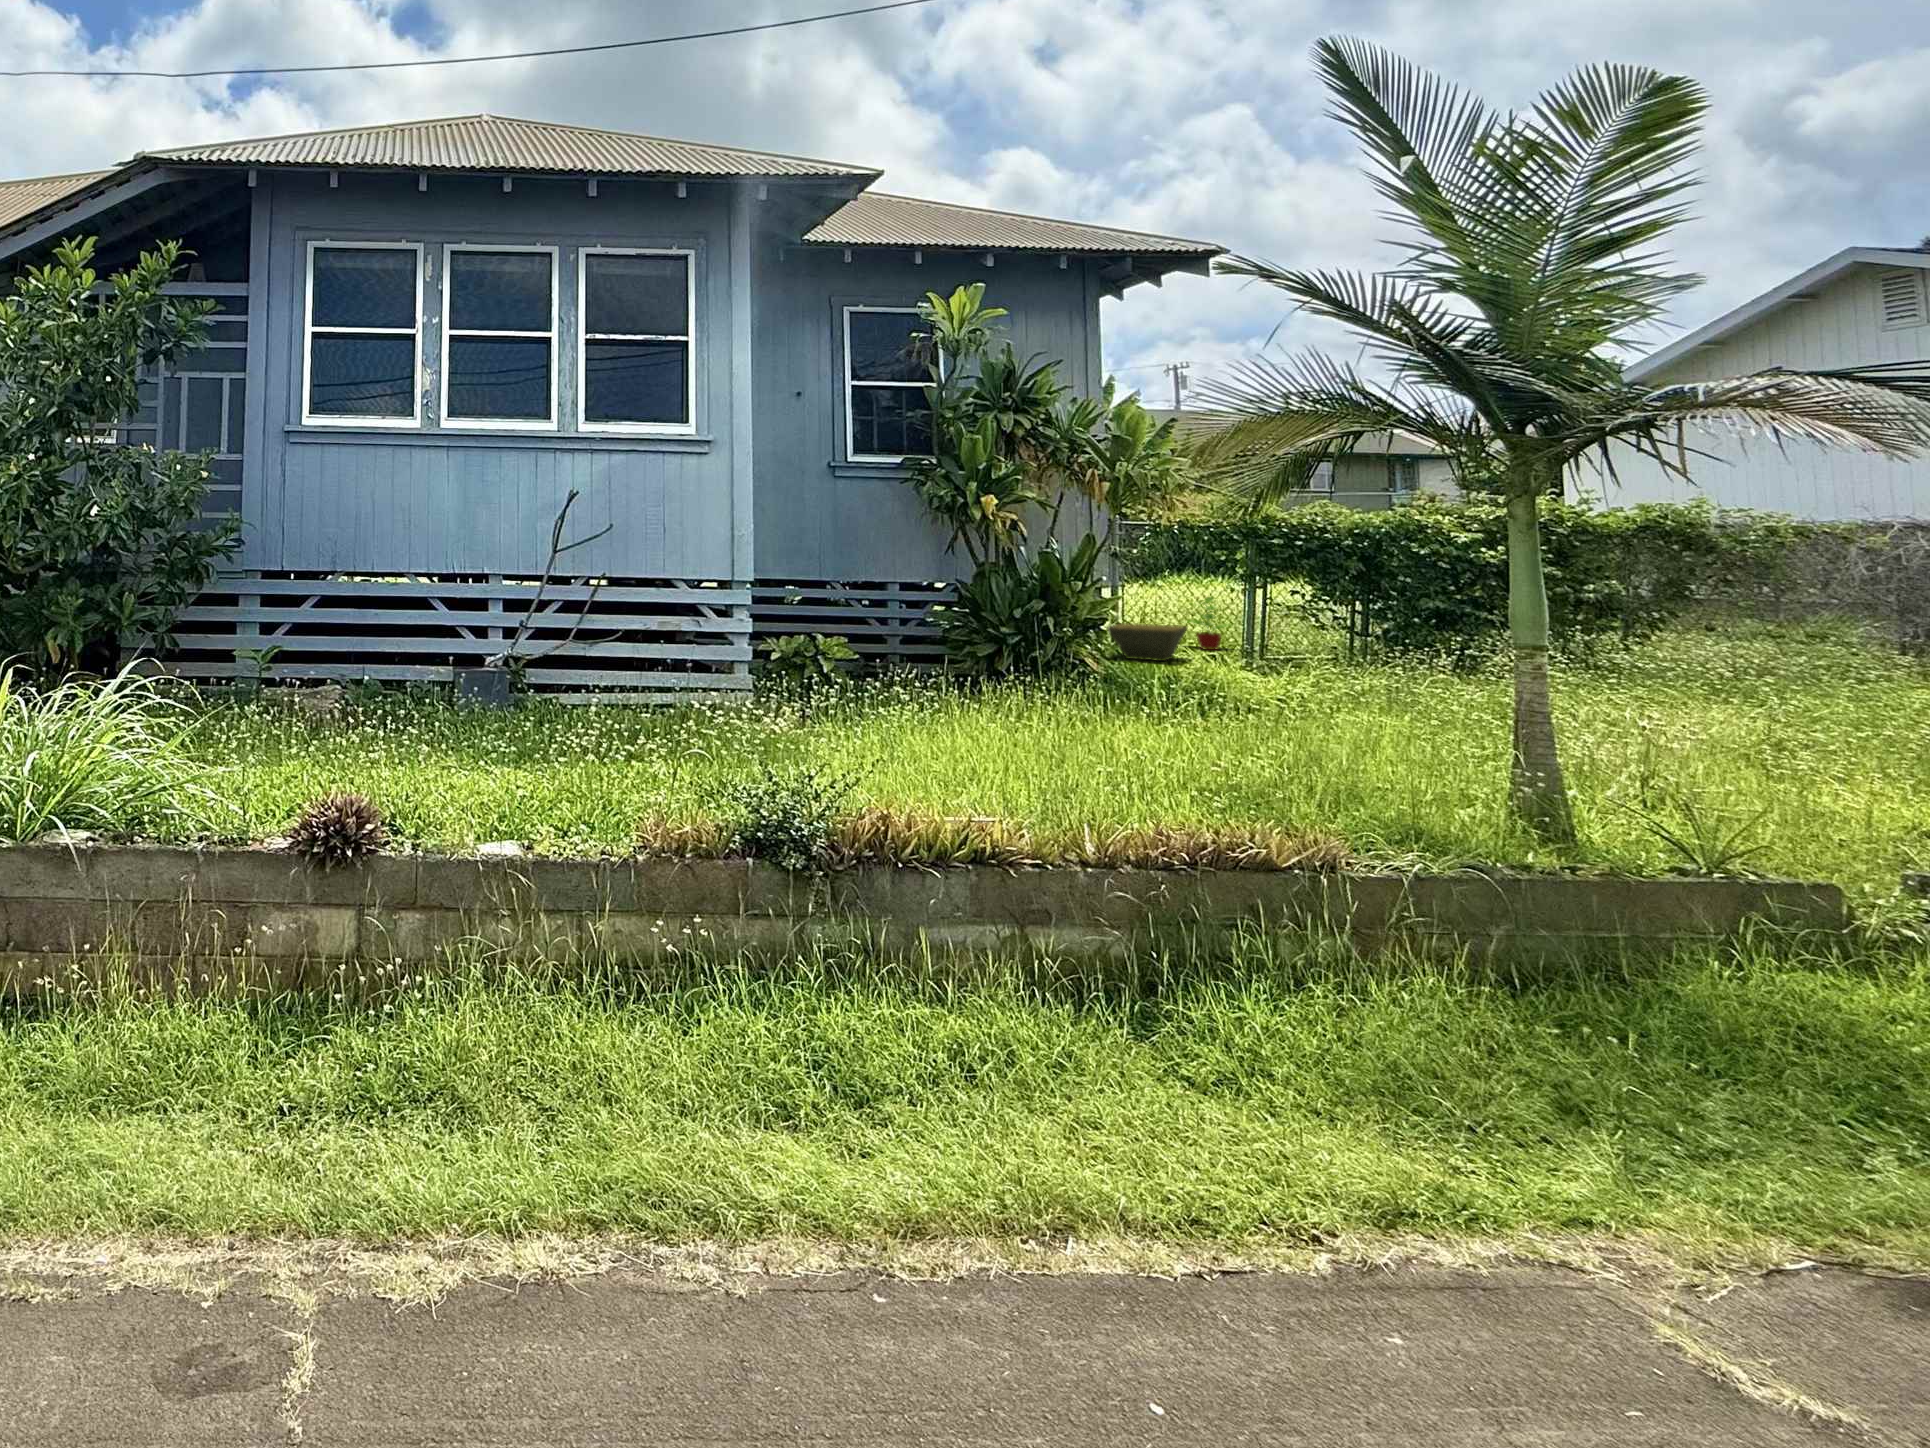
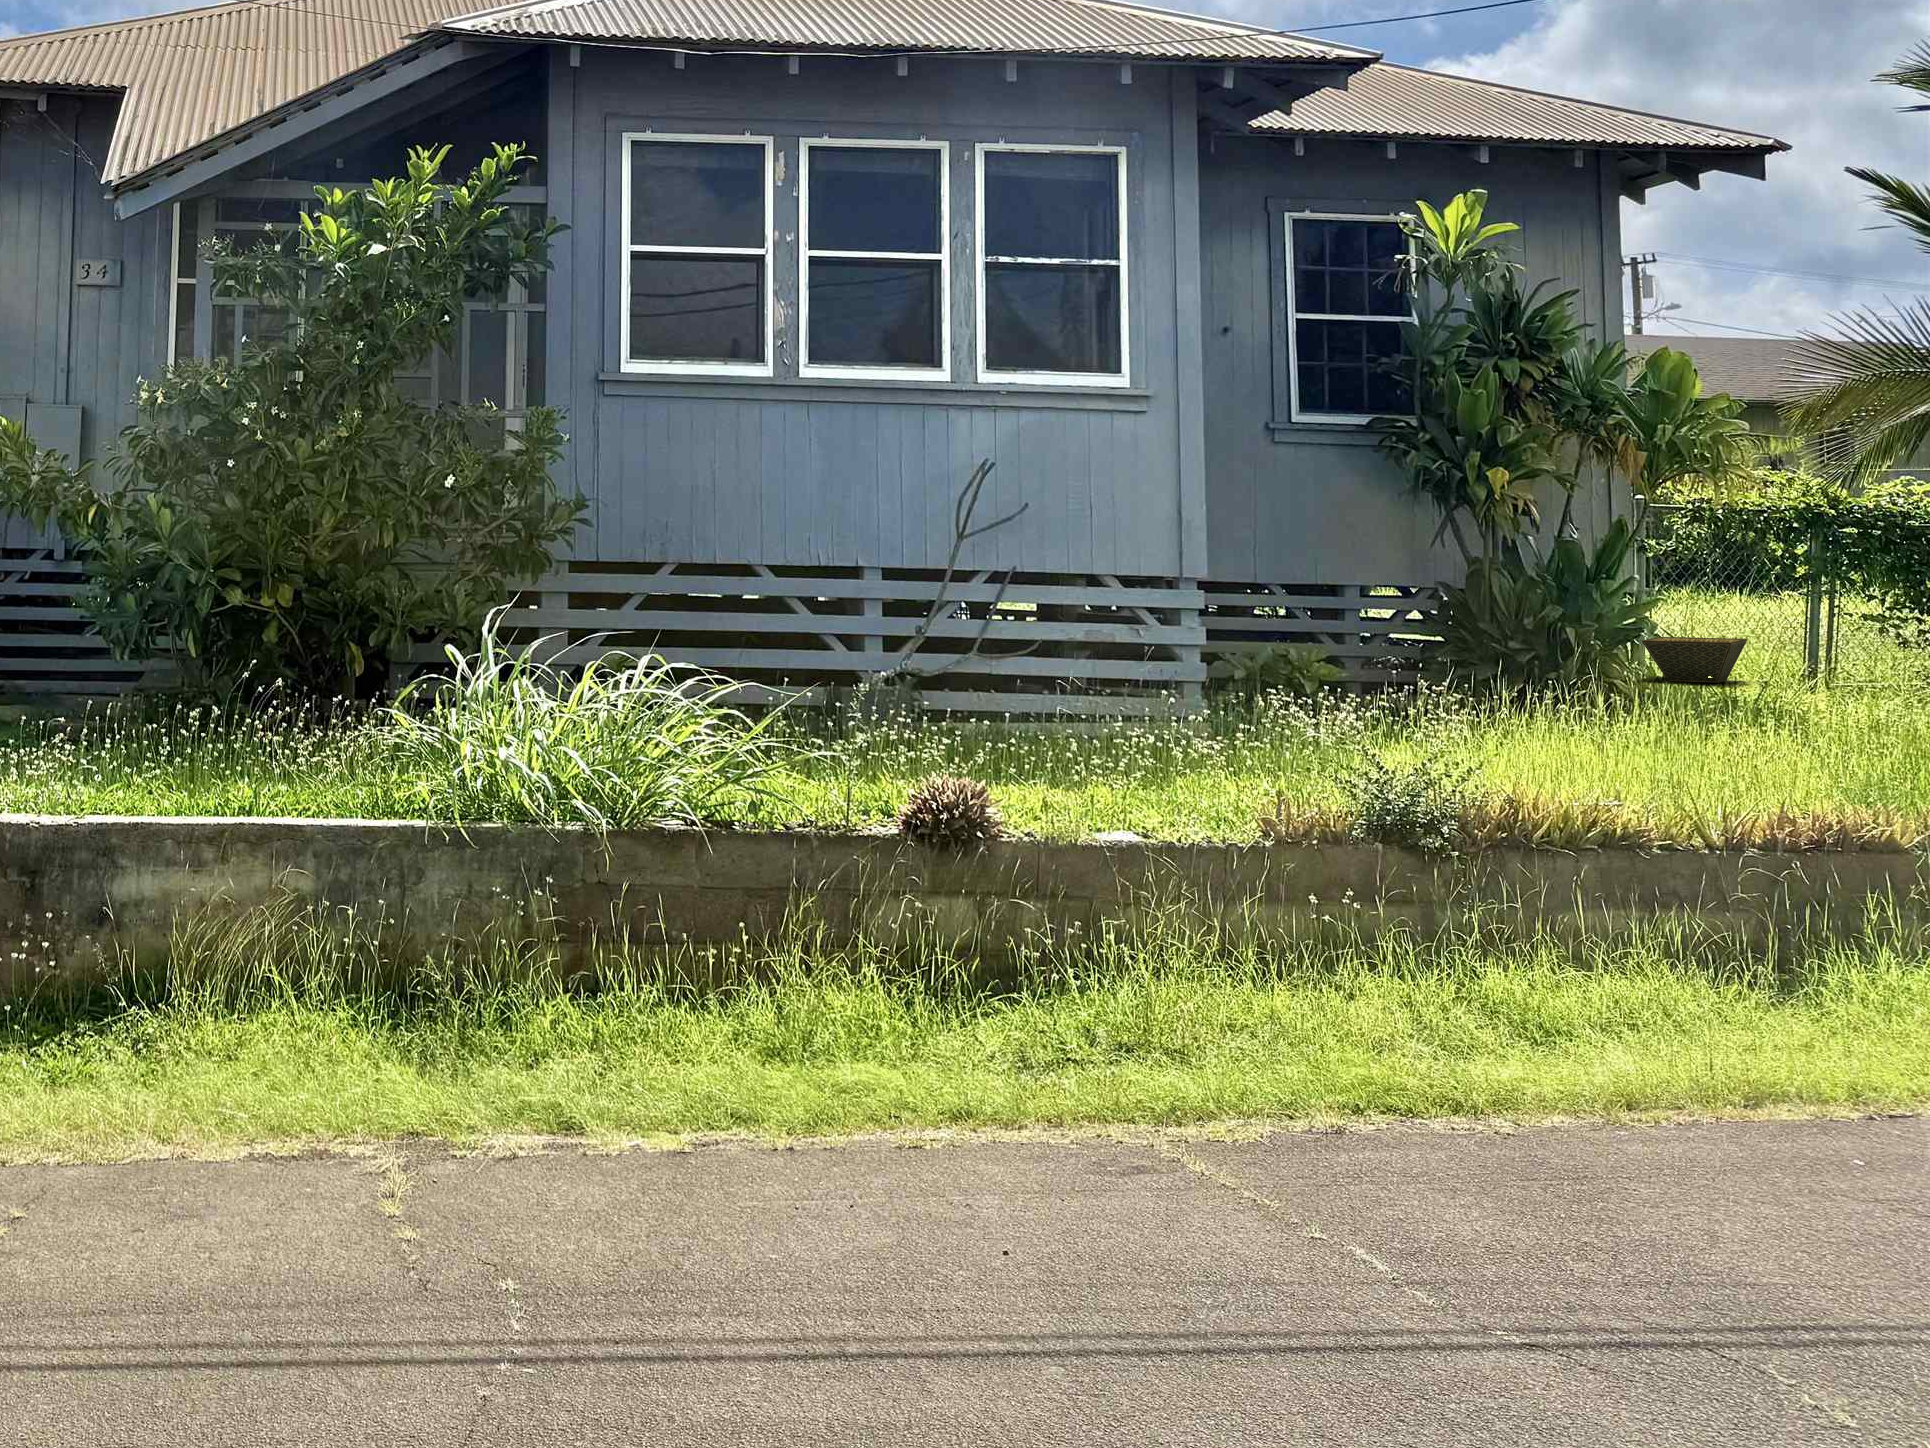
potted plant: present [1189,597,1226,650] -> none [1736,599,1807,673]

